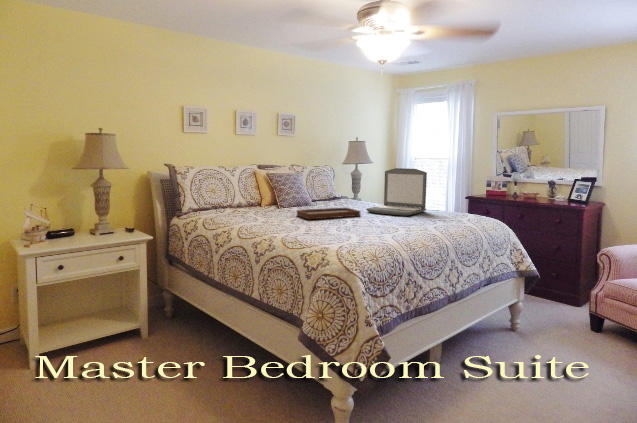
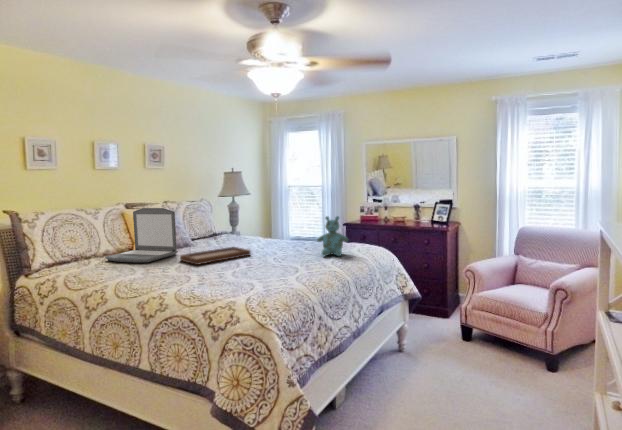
laptop: present [366,168,427,216] -> present [105,208,178,263]
stuffed bear: none [425,183,458,223] -> present [317,216,348,256]

